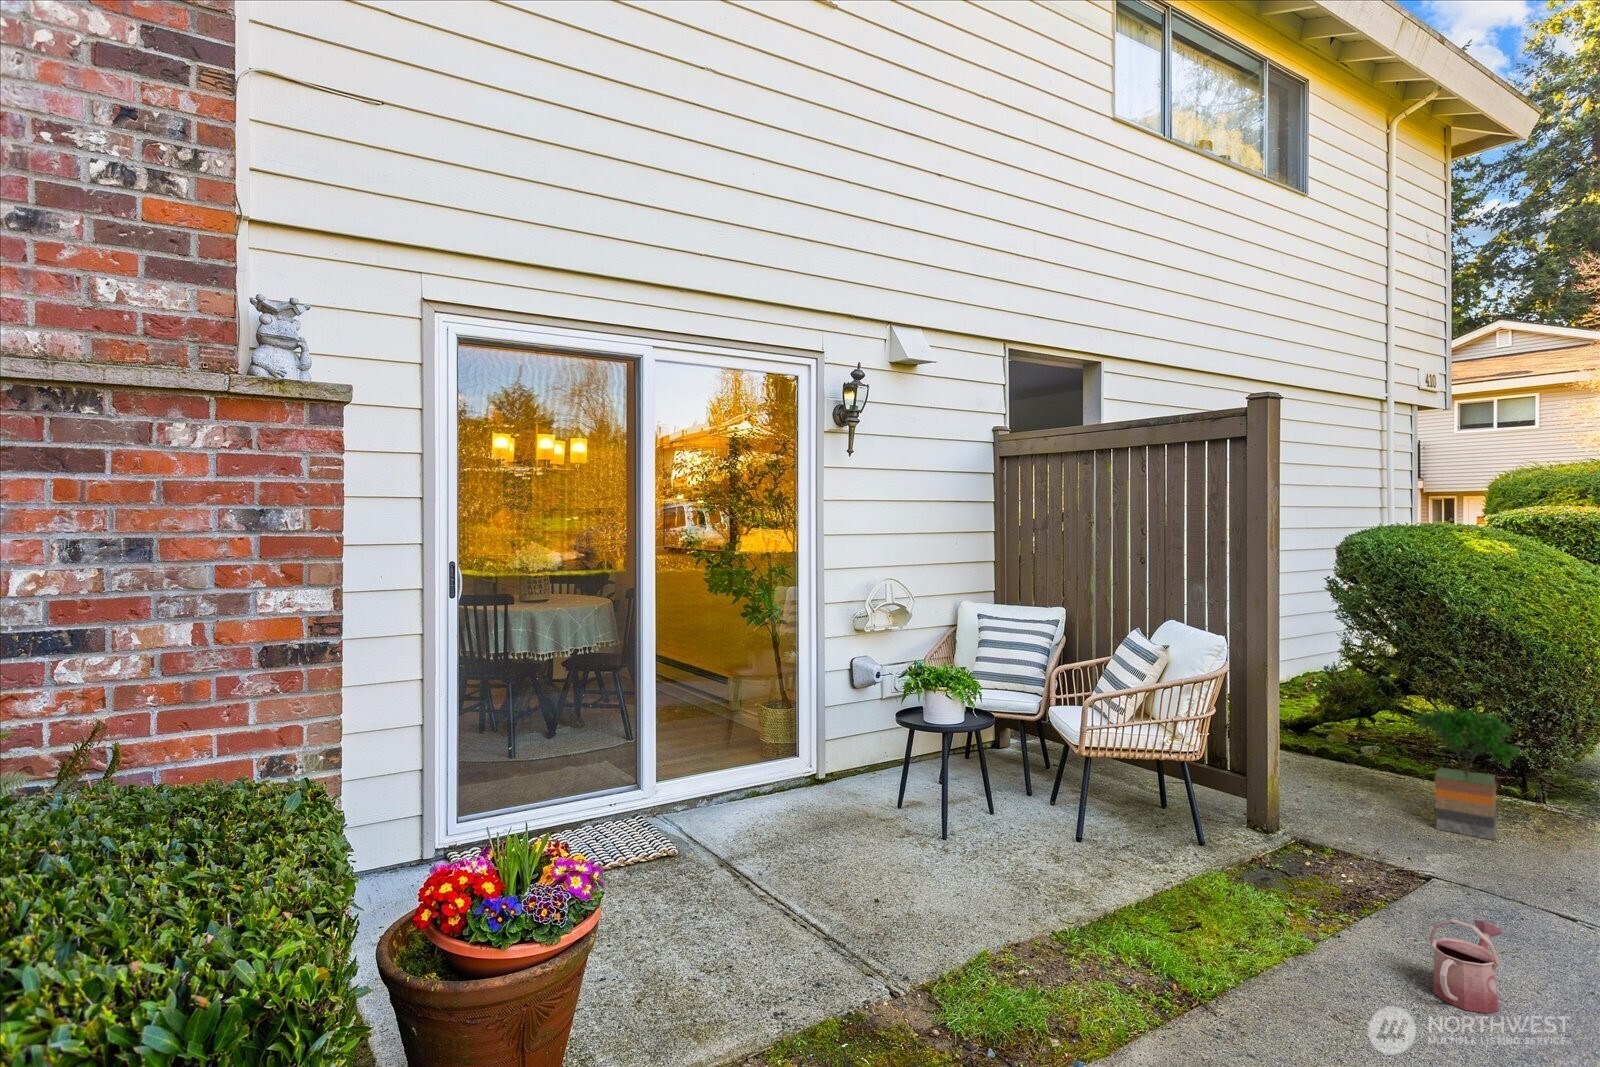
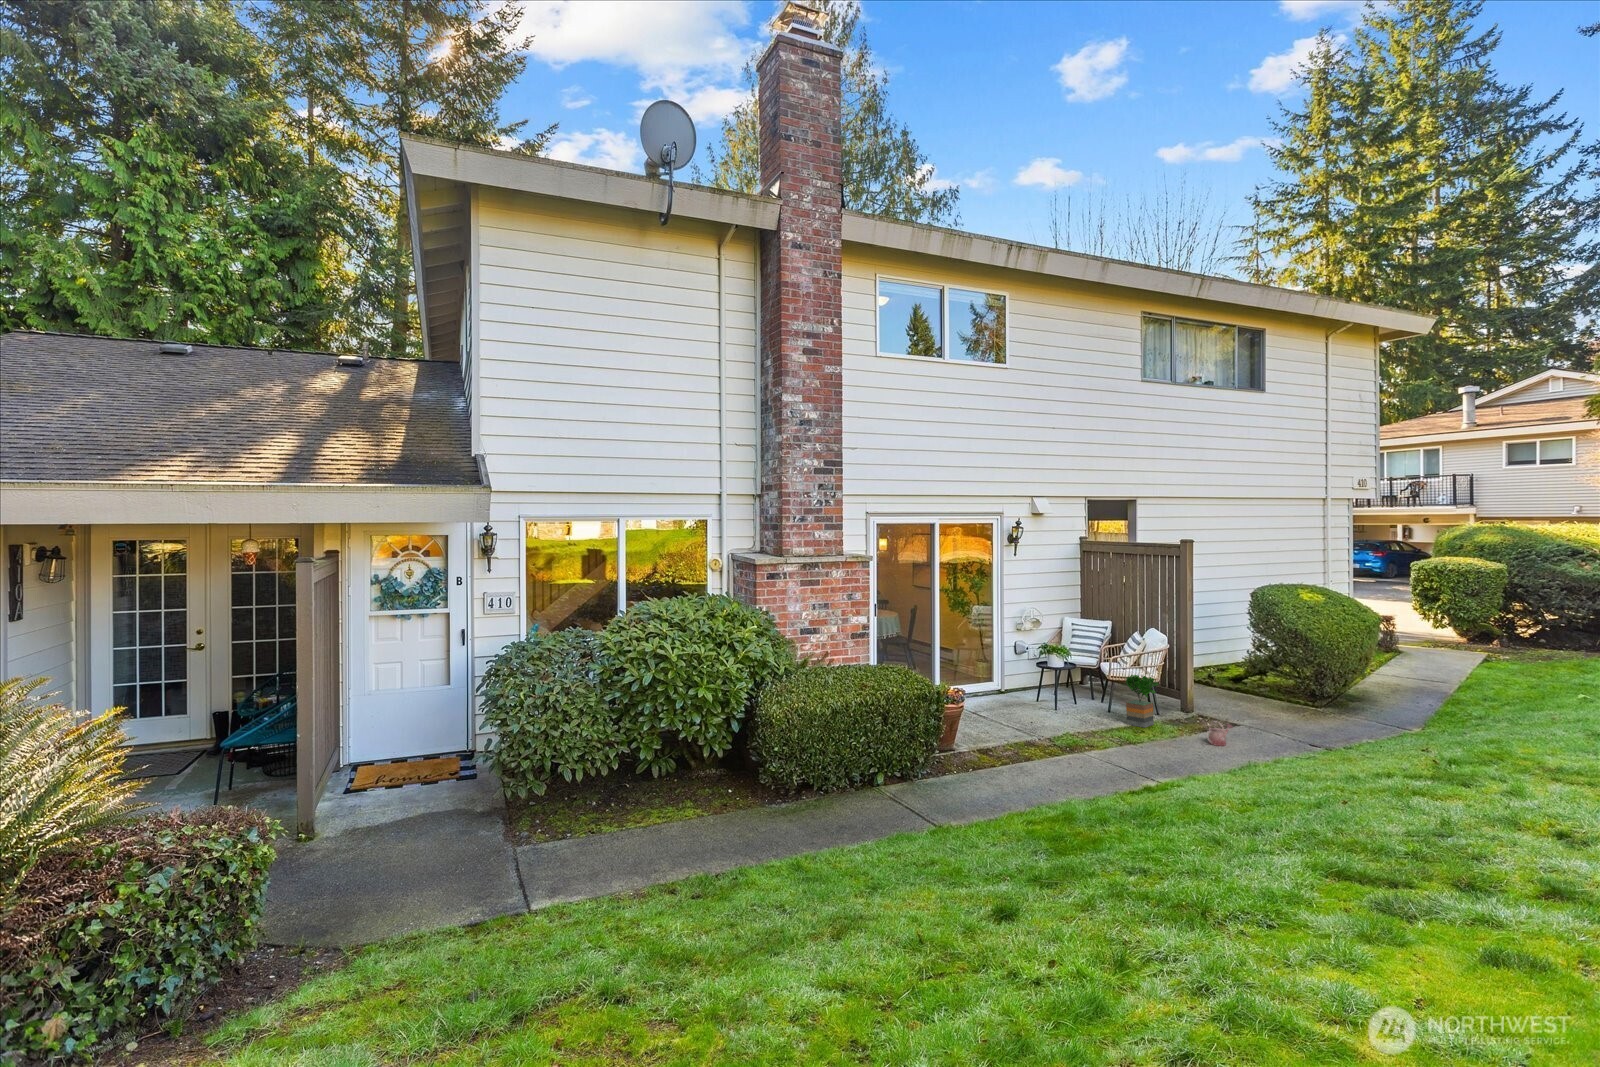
potted tree: present [1419,709,1520,840] -> present [1126,675,1158,728]

